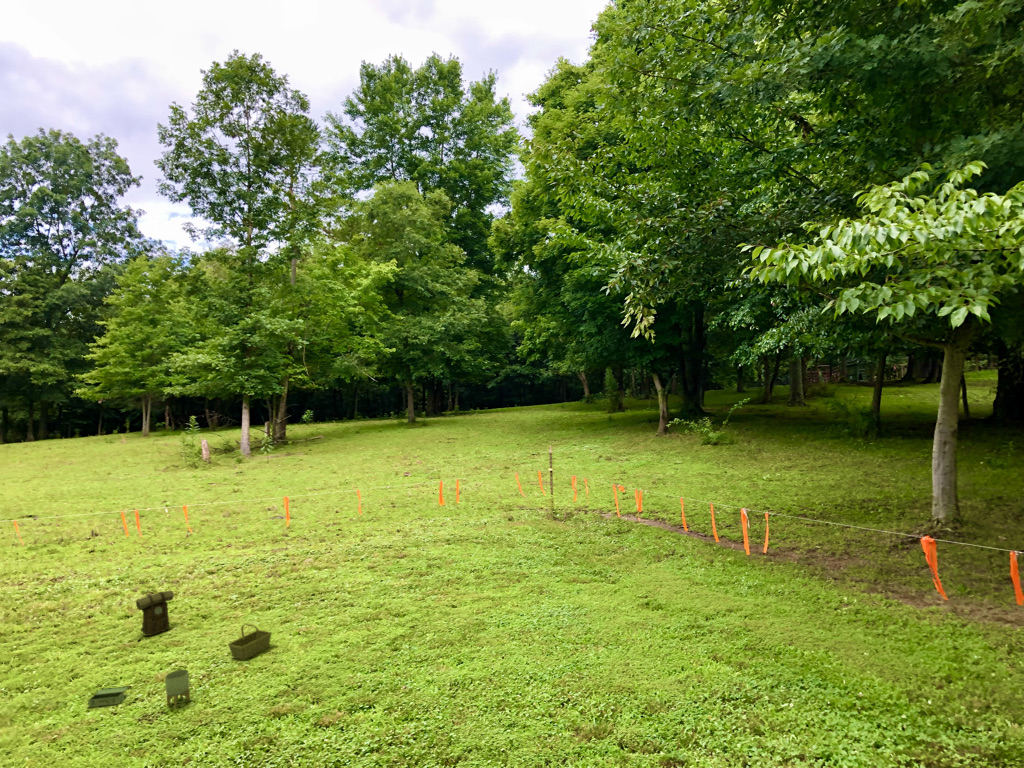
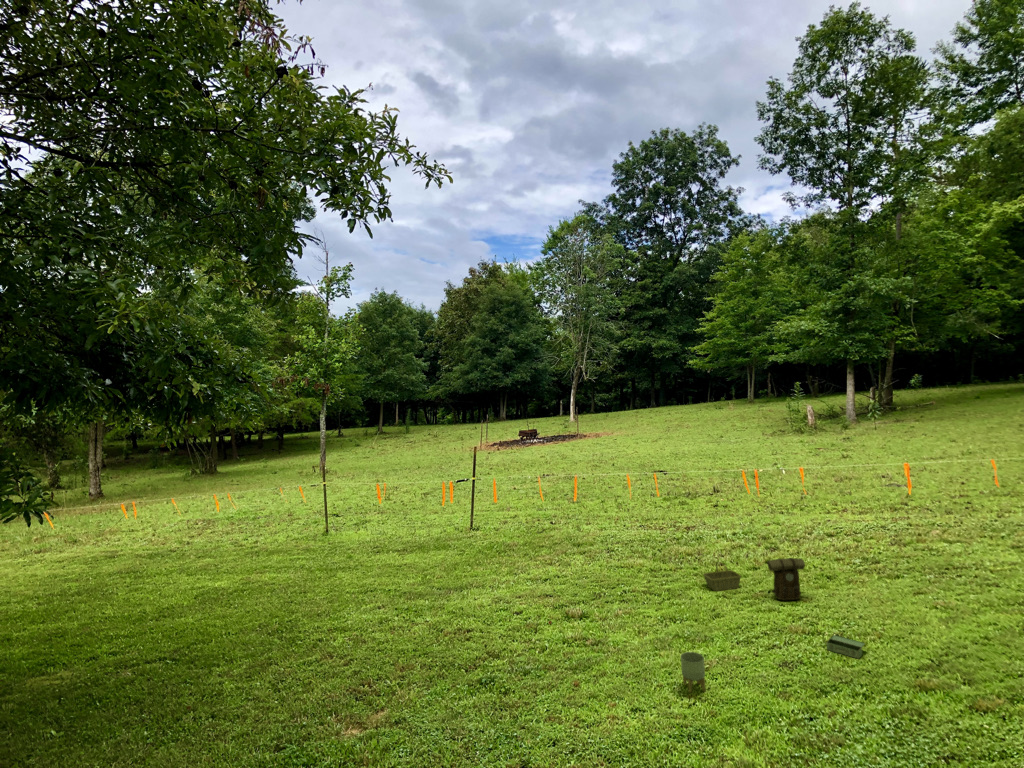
basket: present [228,624,272,660] -> present [703,562,741,591]
planter: present [165,669,190,708] -> present [681,652,706,693]
toolbox: present [88,686,129,707] -> present [827,635,865,659]

